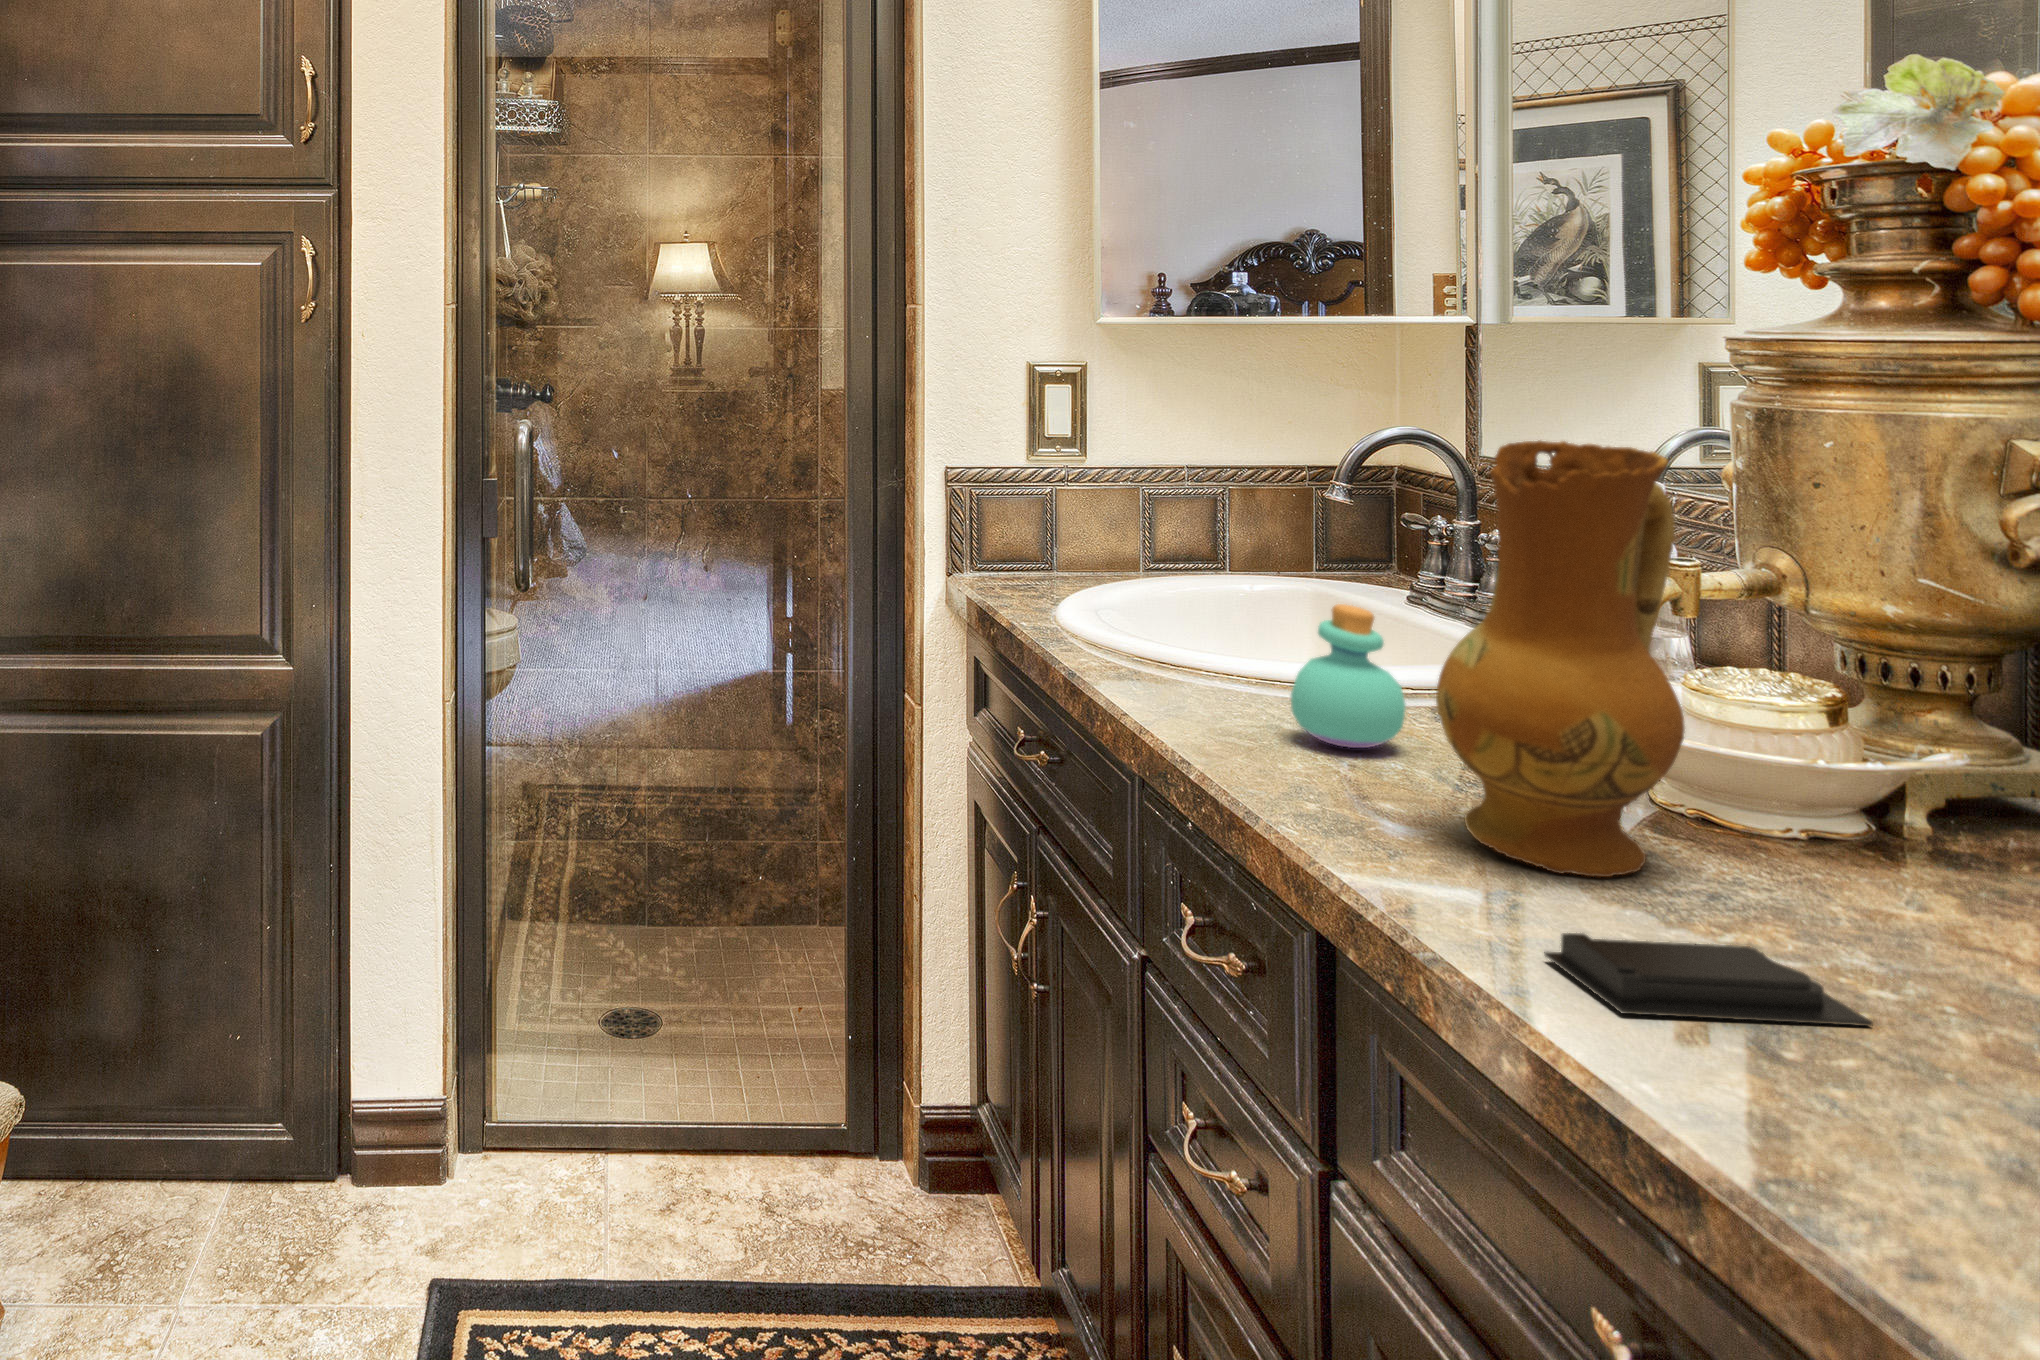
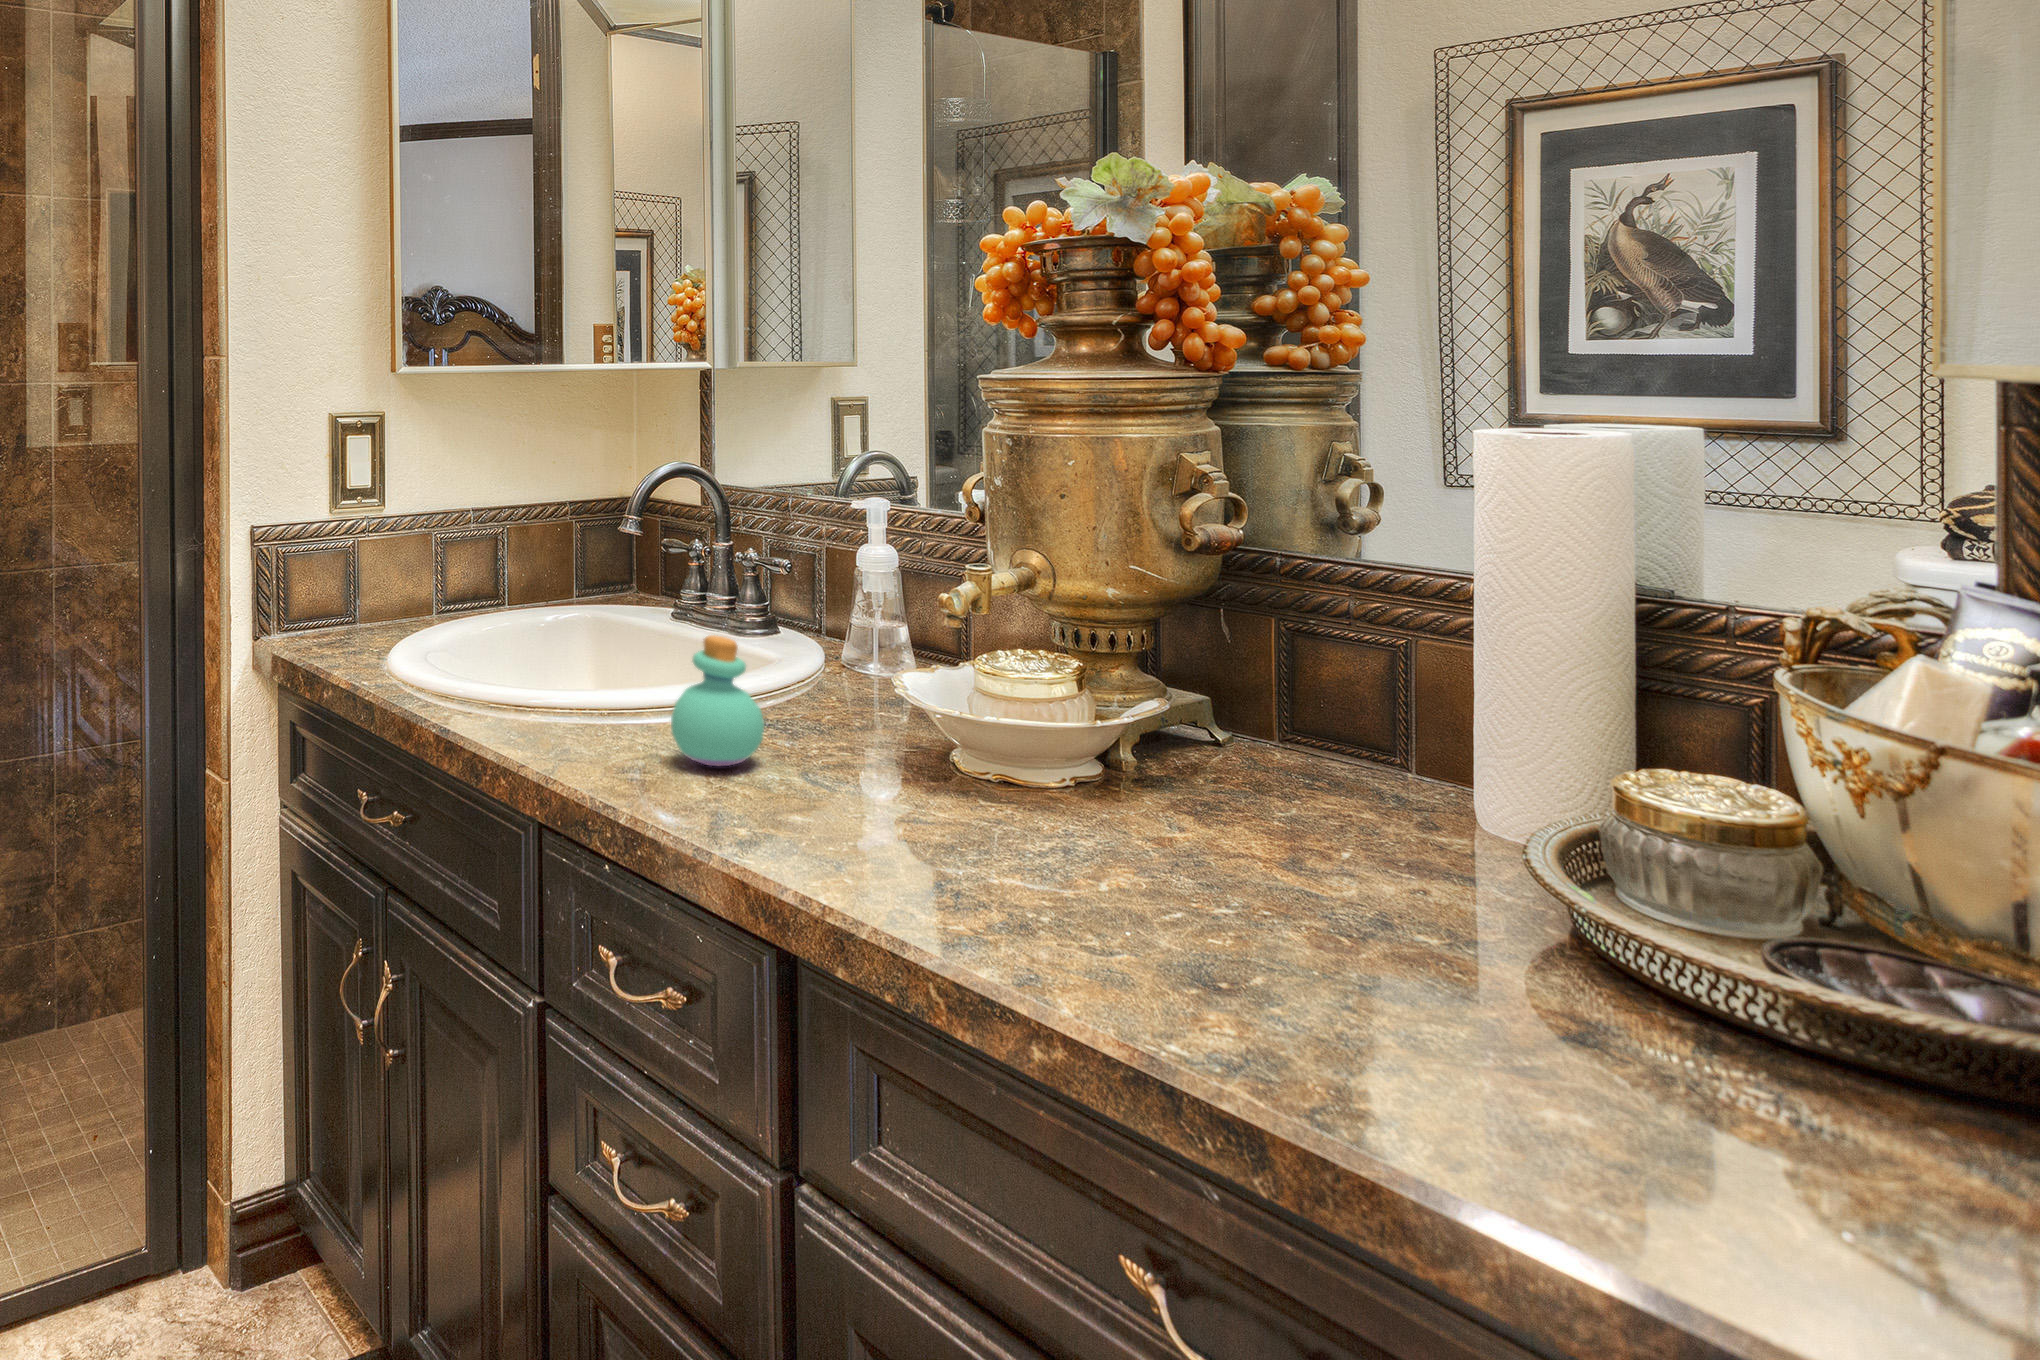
ceramic jug: present [1436,441,1685,877] -> none [844,484,1023,857]
soap bar: present [1544,933,1873,1026] -> none [1013,896,1224,984]

